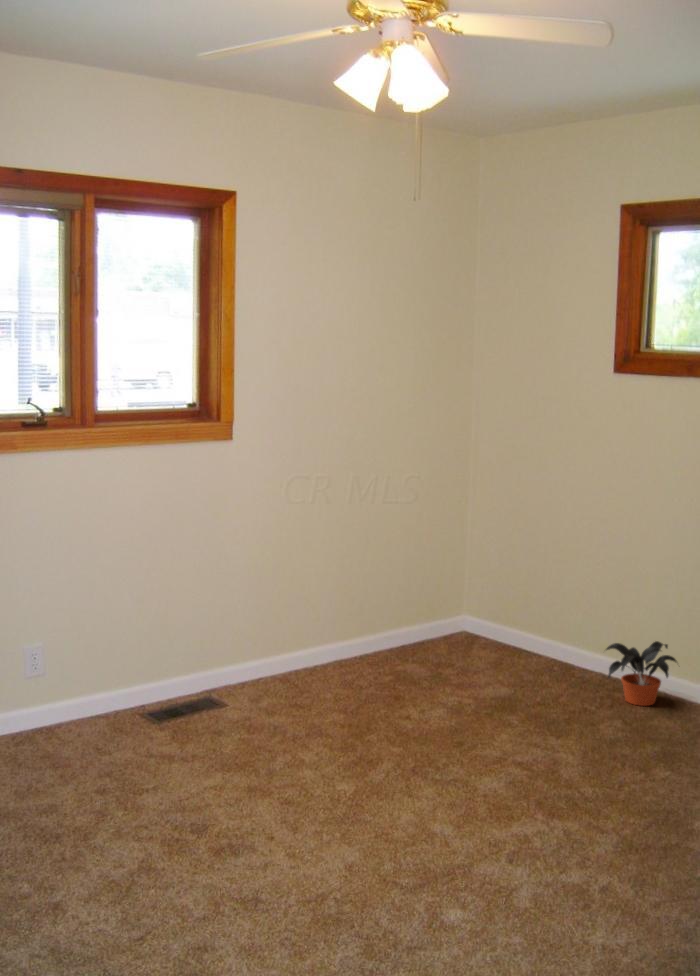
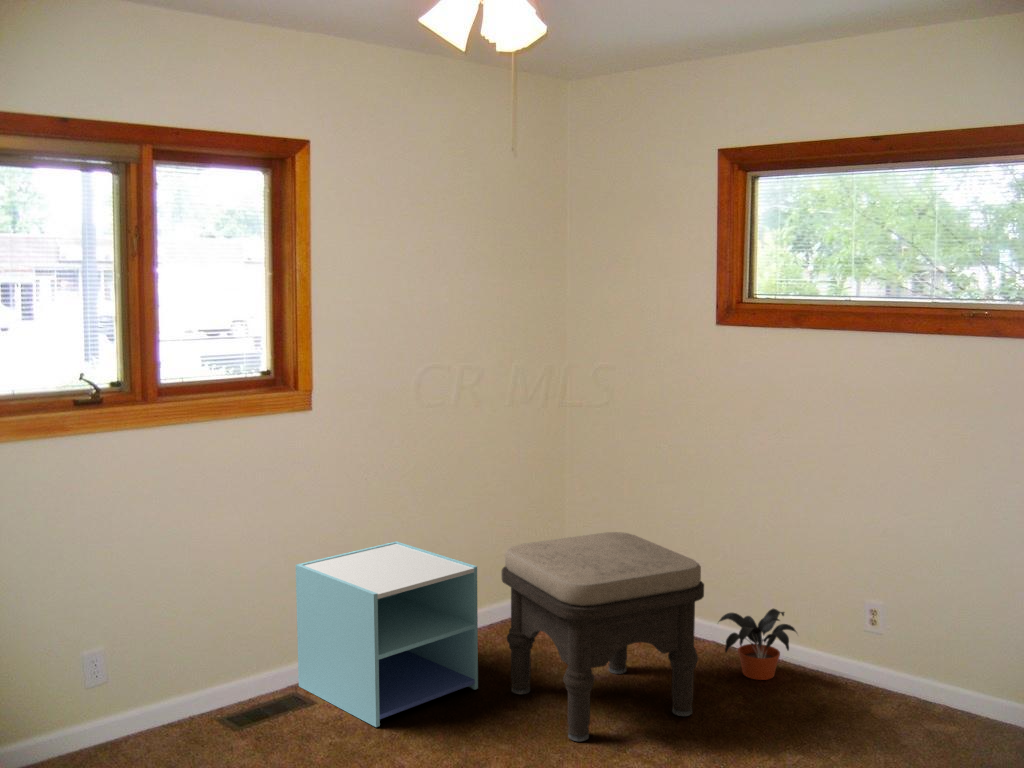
ottoman: none [400,564,587,745] -> present [502,532,704,741]
nightstand: none [213,566,378,726] -> present [296,541,478,727]

